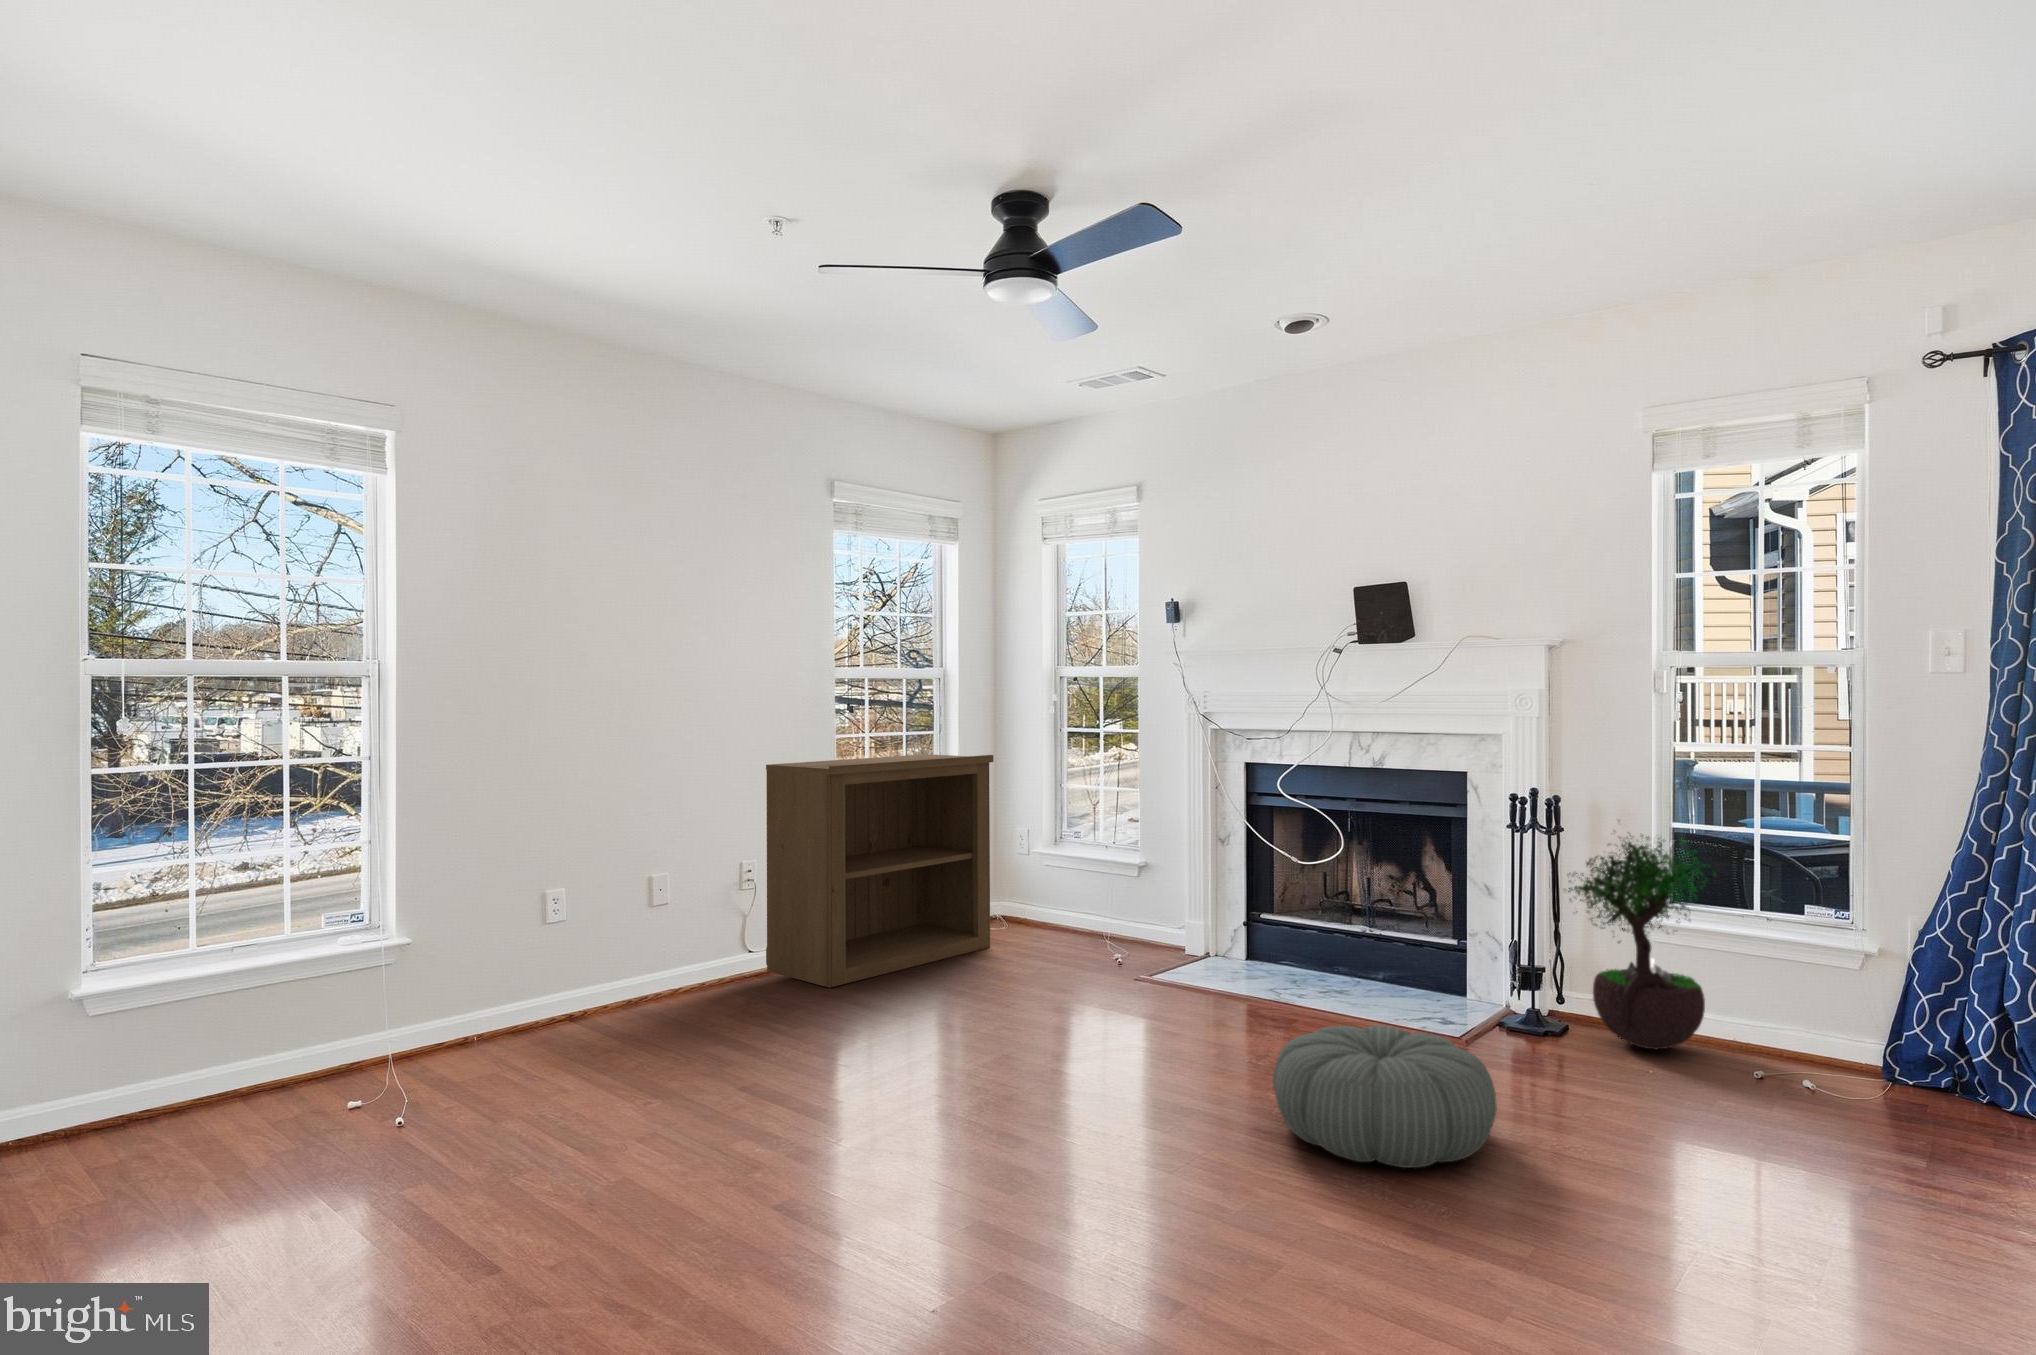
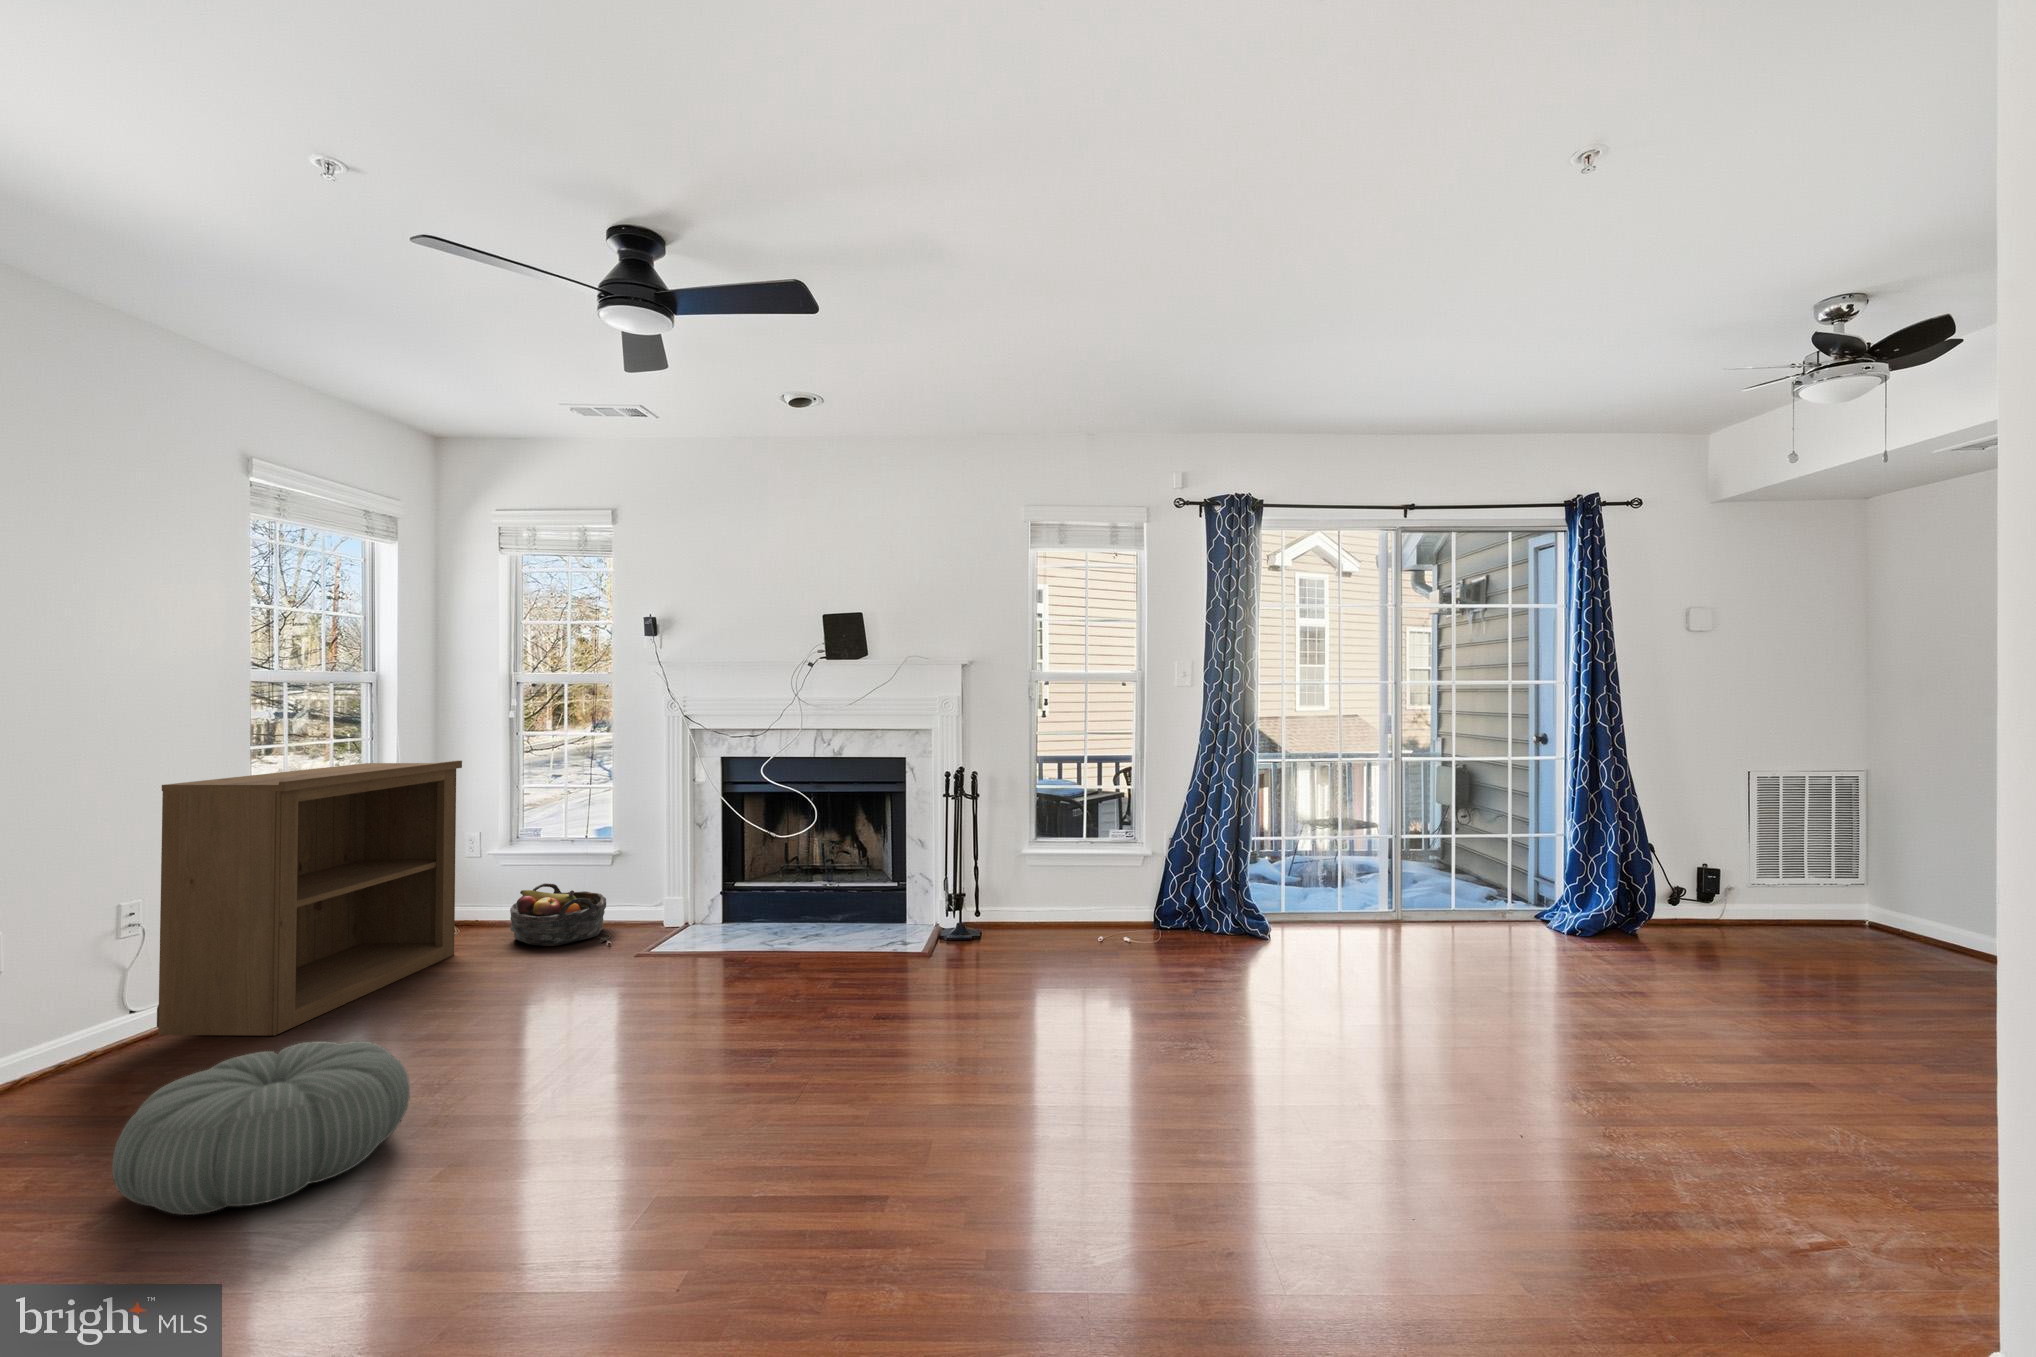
potted tree: present [1565,831,1709,1050] -> none [987,784,1078,937]
basket: none [1039,888,1130,954] -> present [510,883,606,946]
pouf: present [1273,1025,1496,1168] -> present [112,1041,410,1215]

